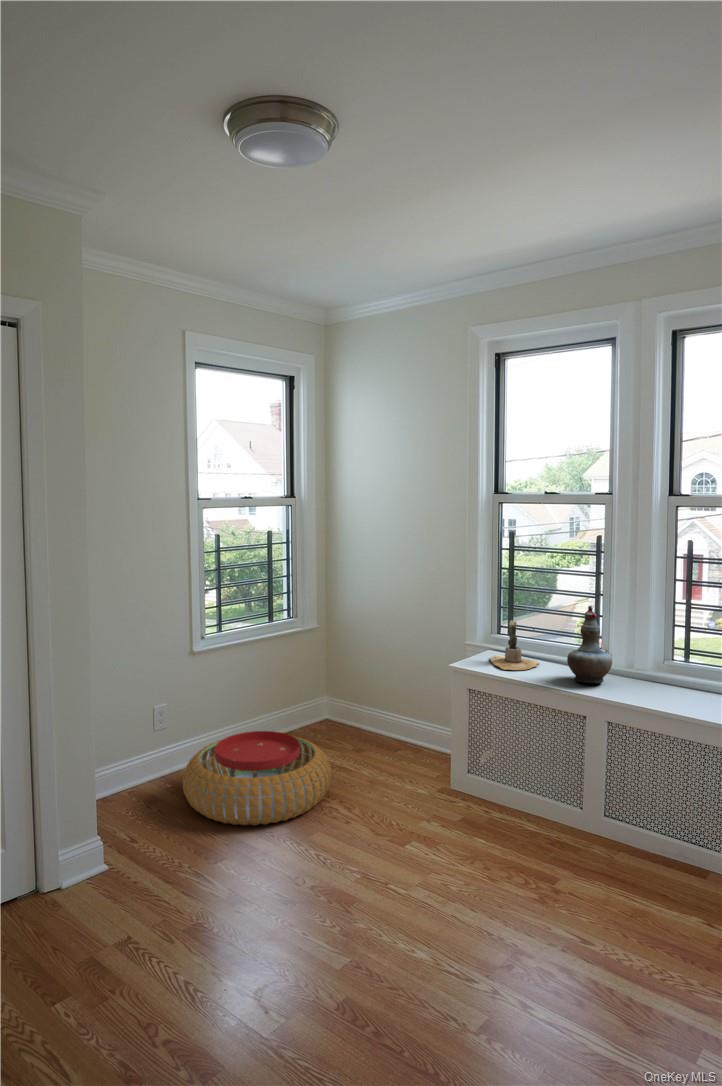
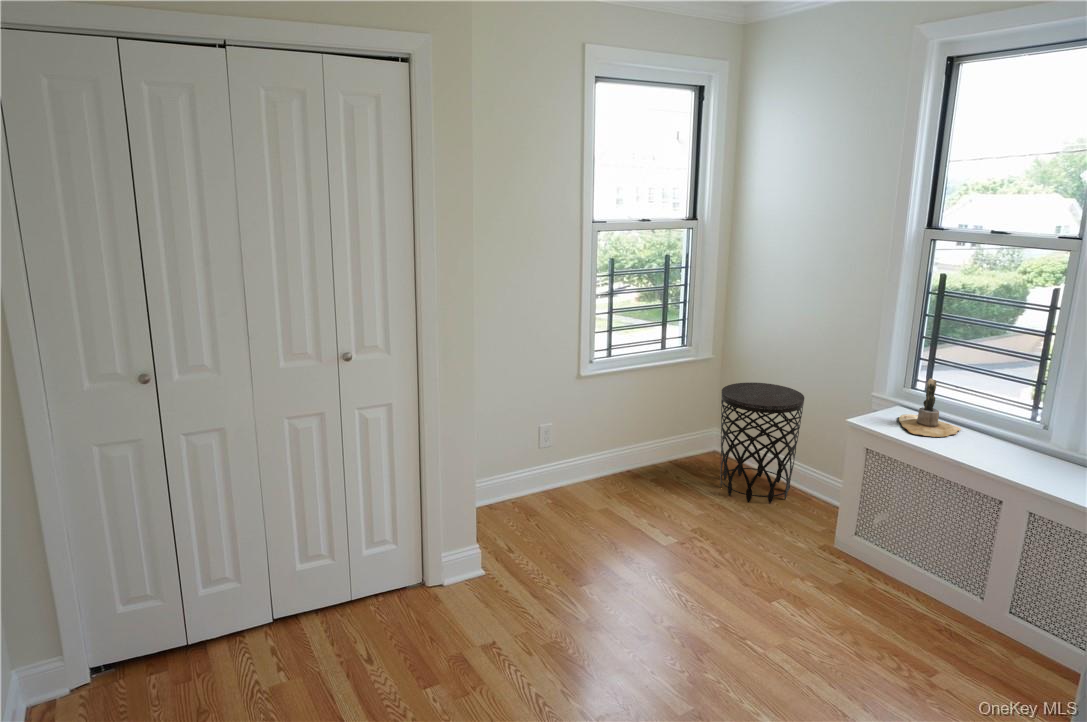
decorative vase: present [567,606,612,683] -> none [995,373,1057,467]
side table: none [333,645,408,760] -> present [721,383,804,504]
pouf: present [183,731,331,825] -> none [560,461,705,555]

